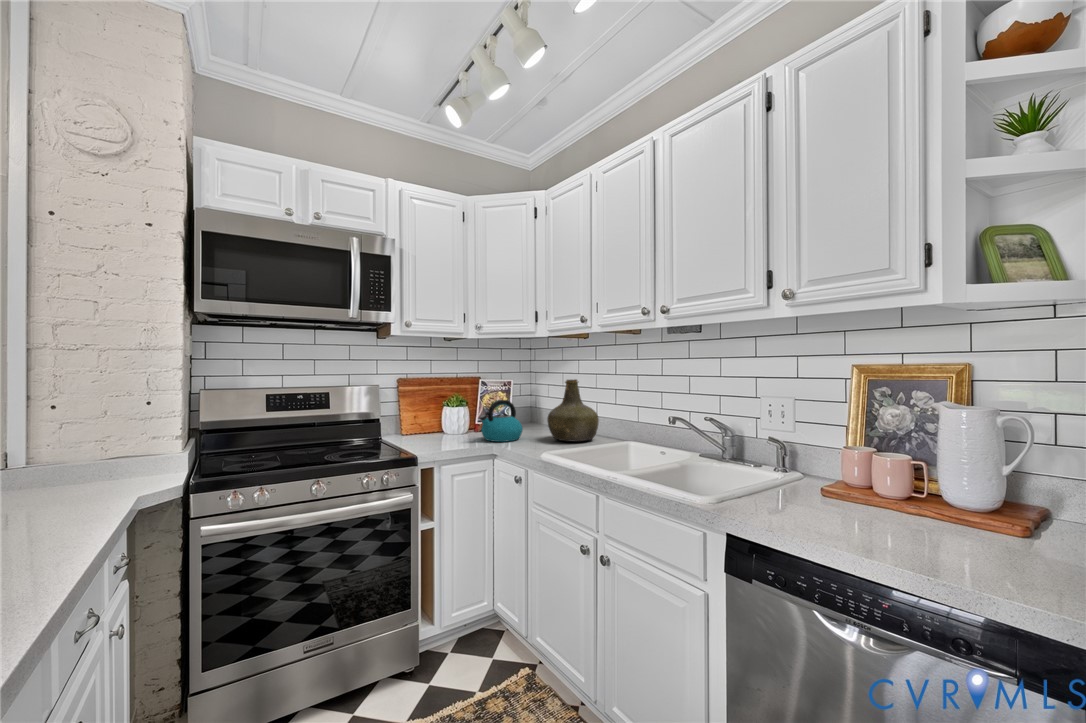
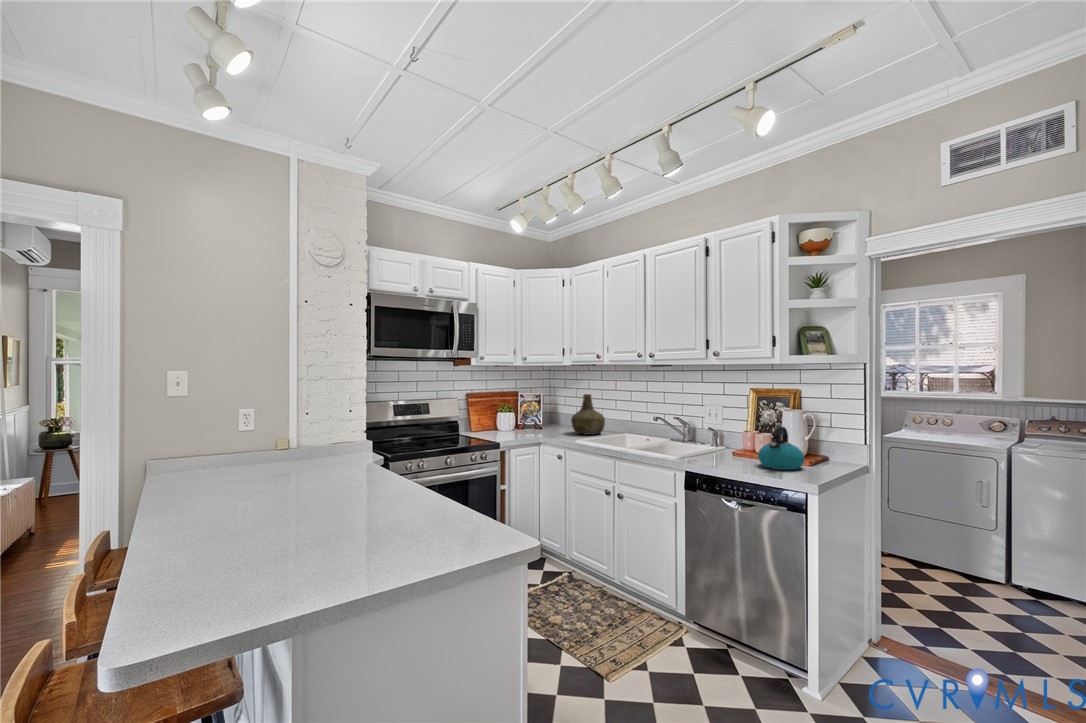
kettle: present [480,400,523,442] -> present [758,427,804,470]

